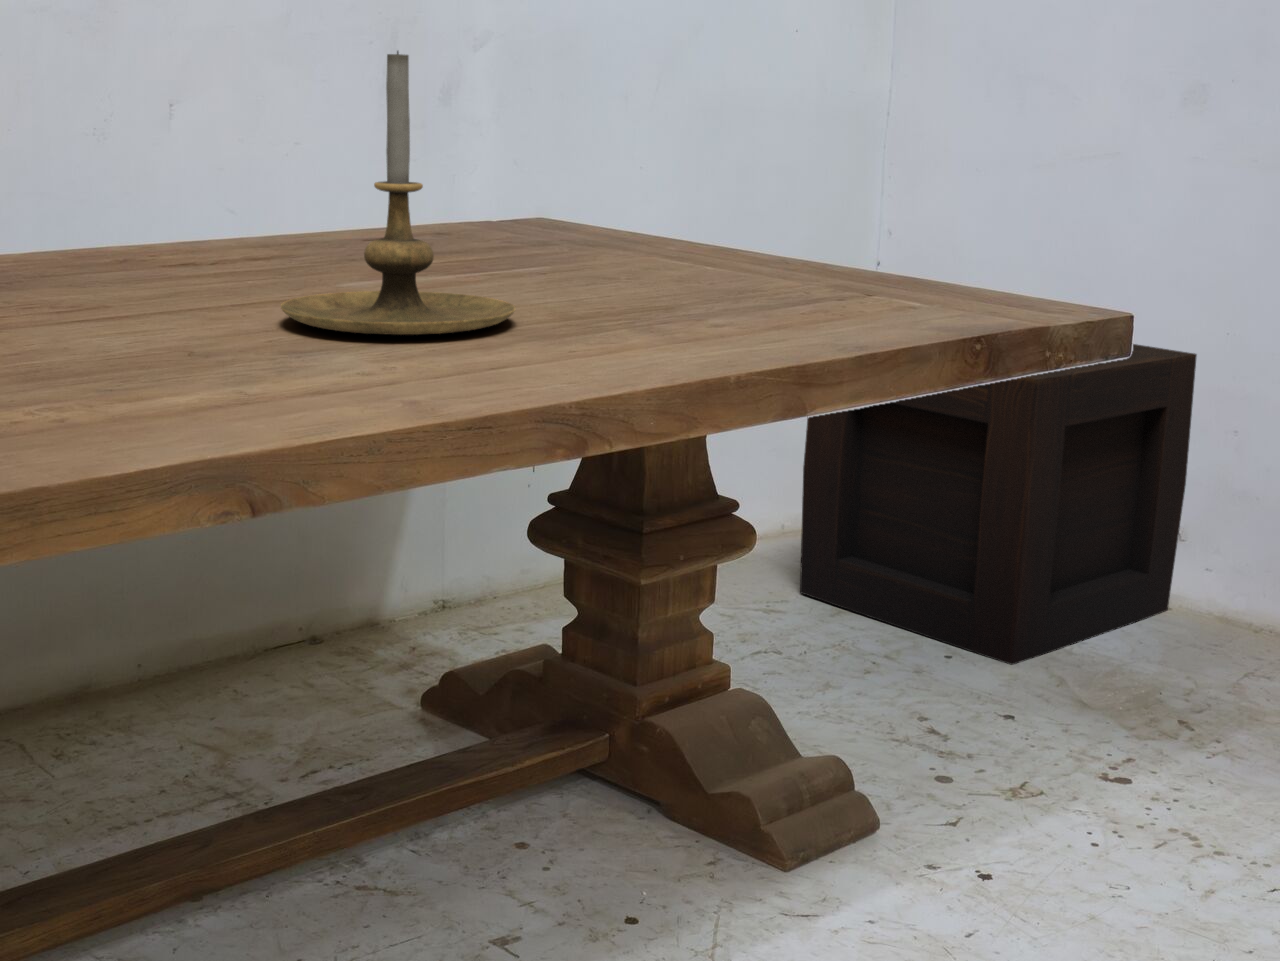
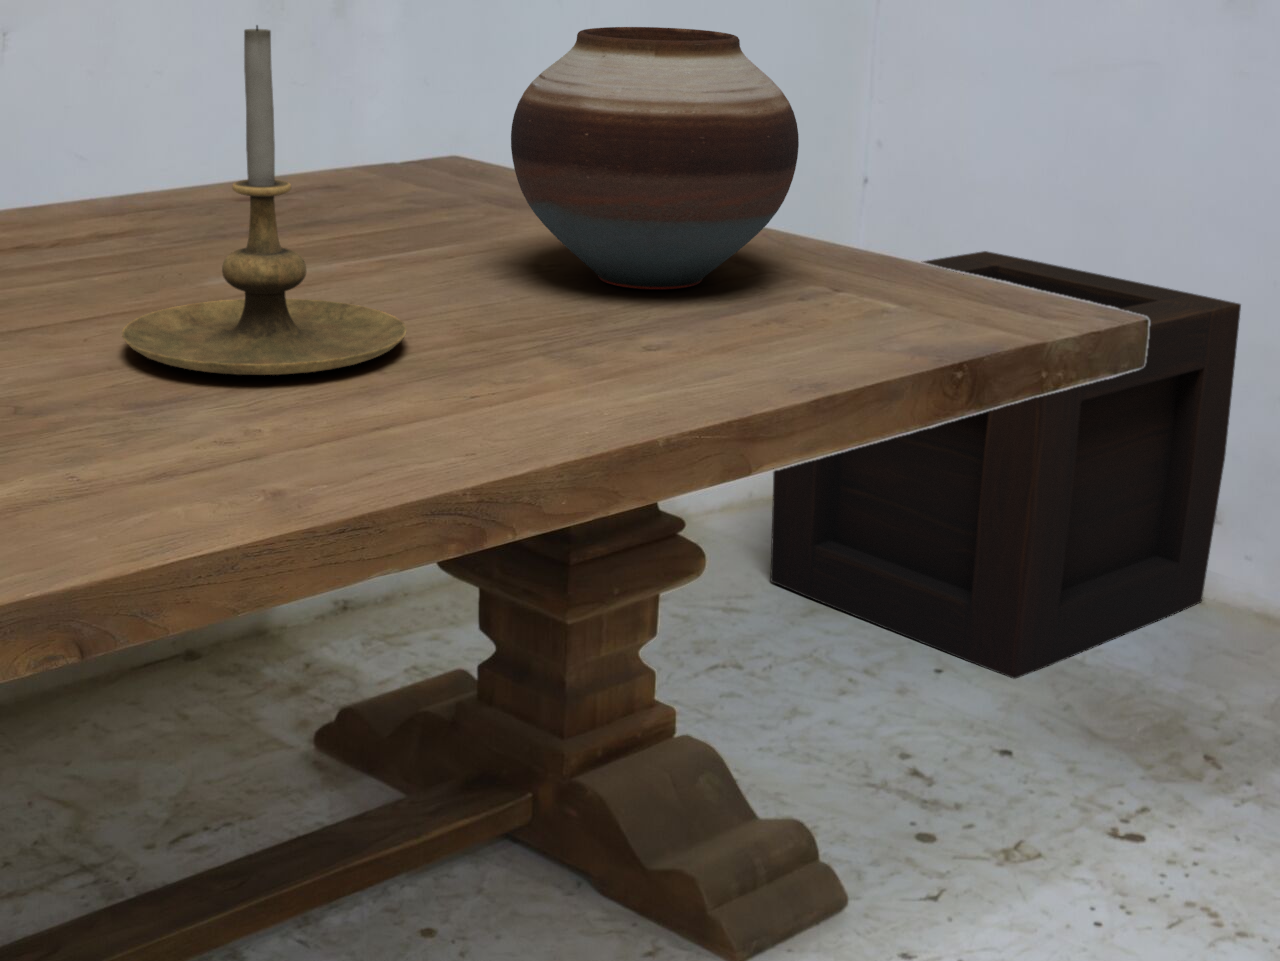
vase: none [597,81,835,294] -> present [511,27,799,289]

